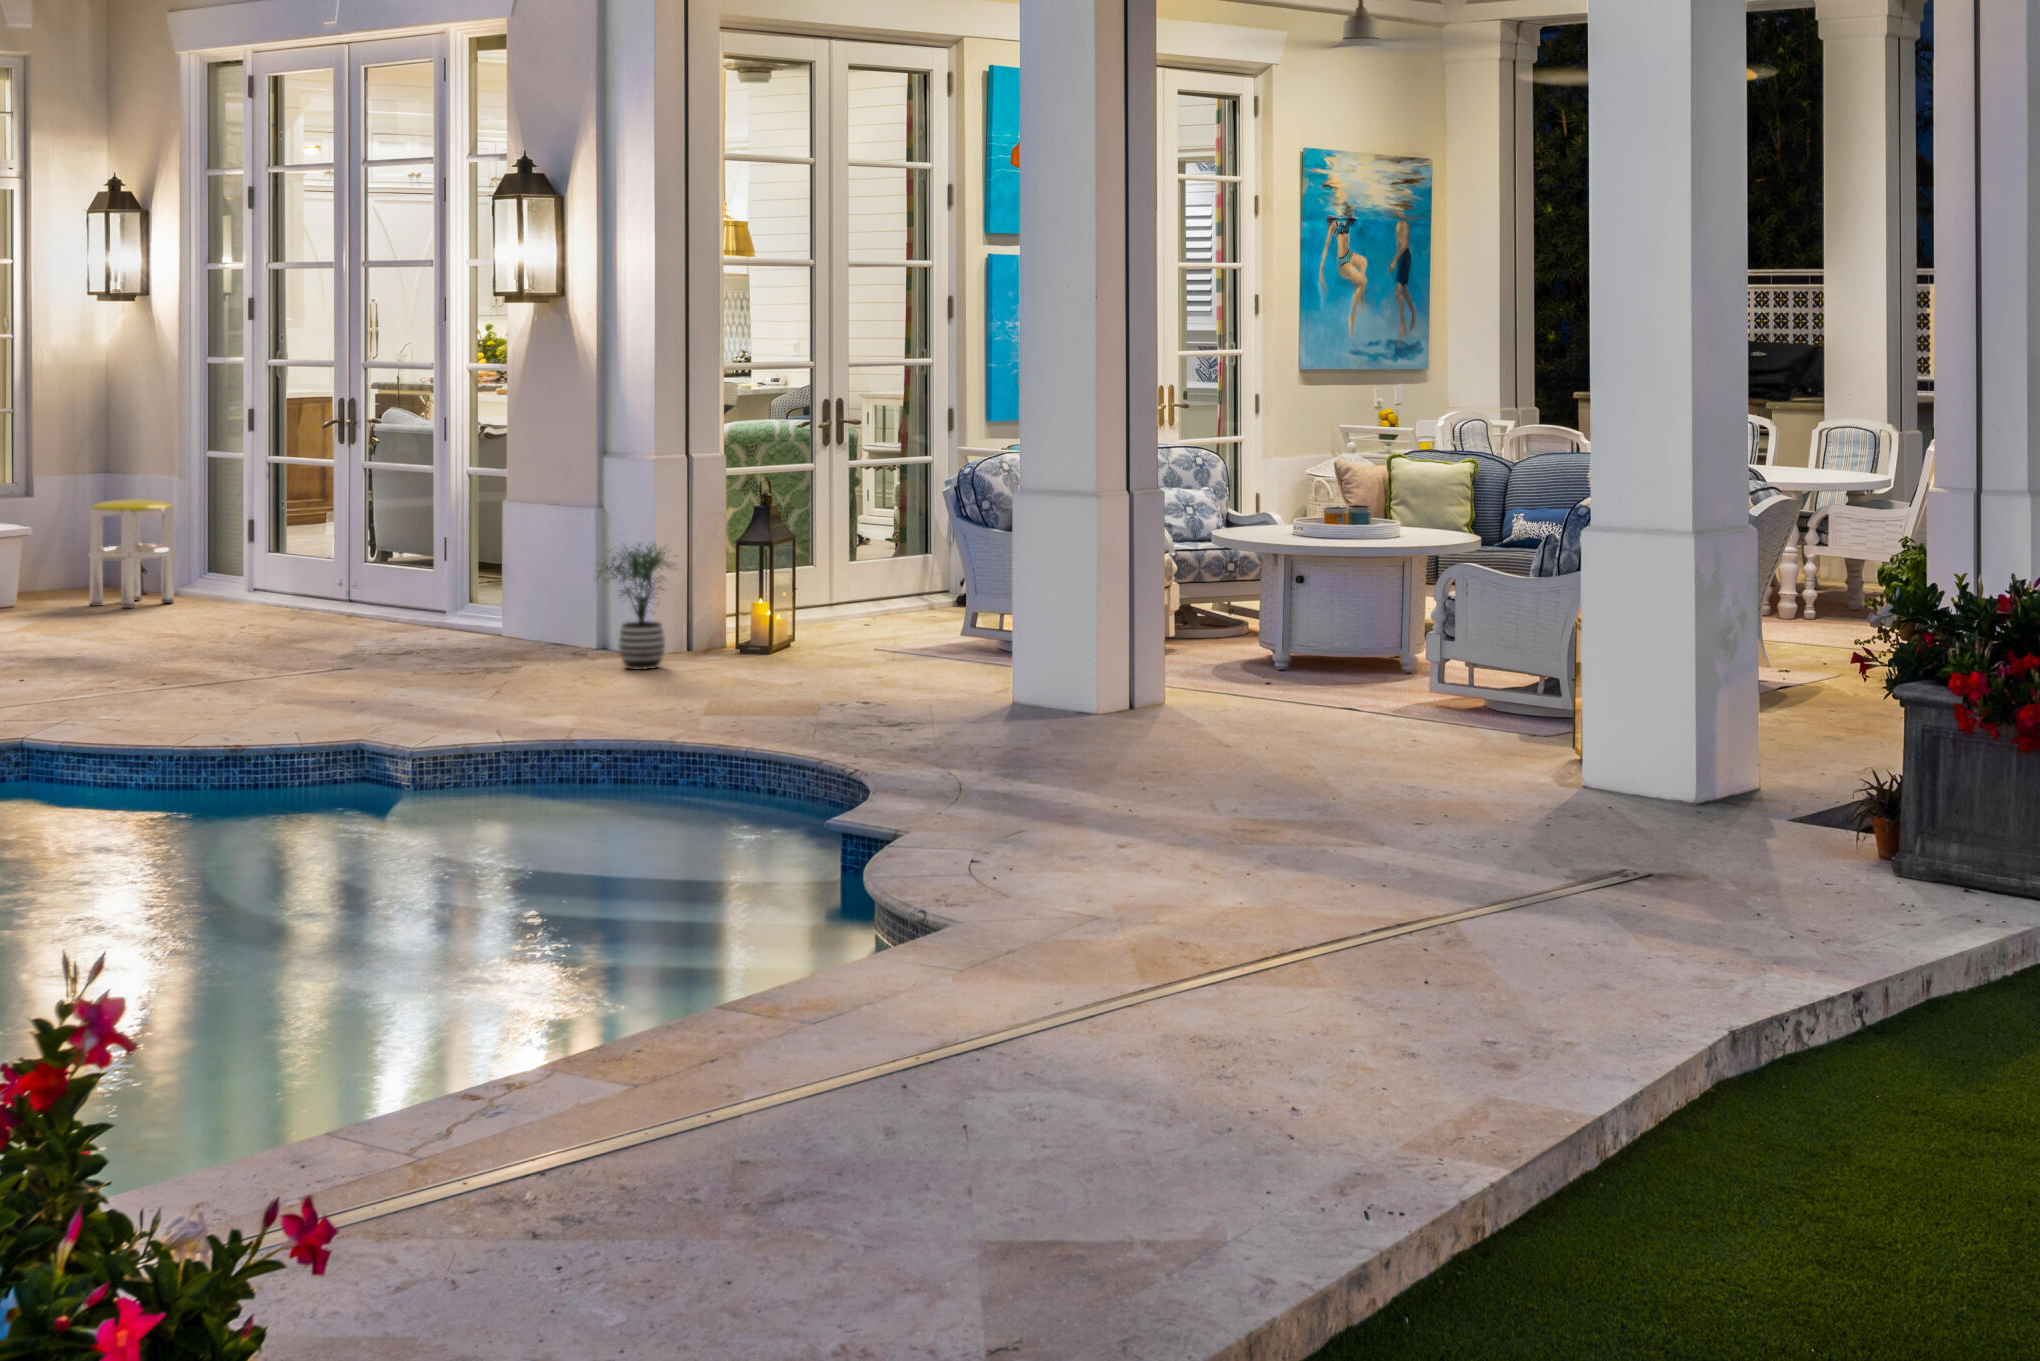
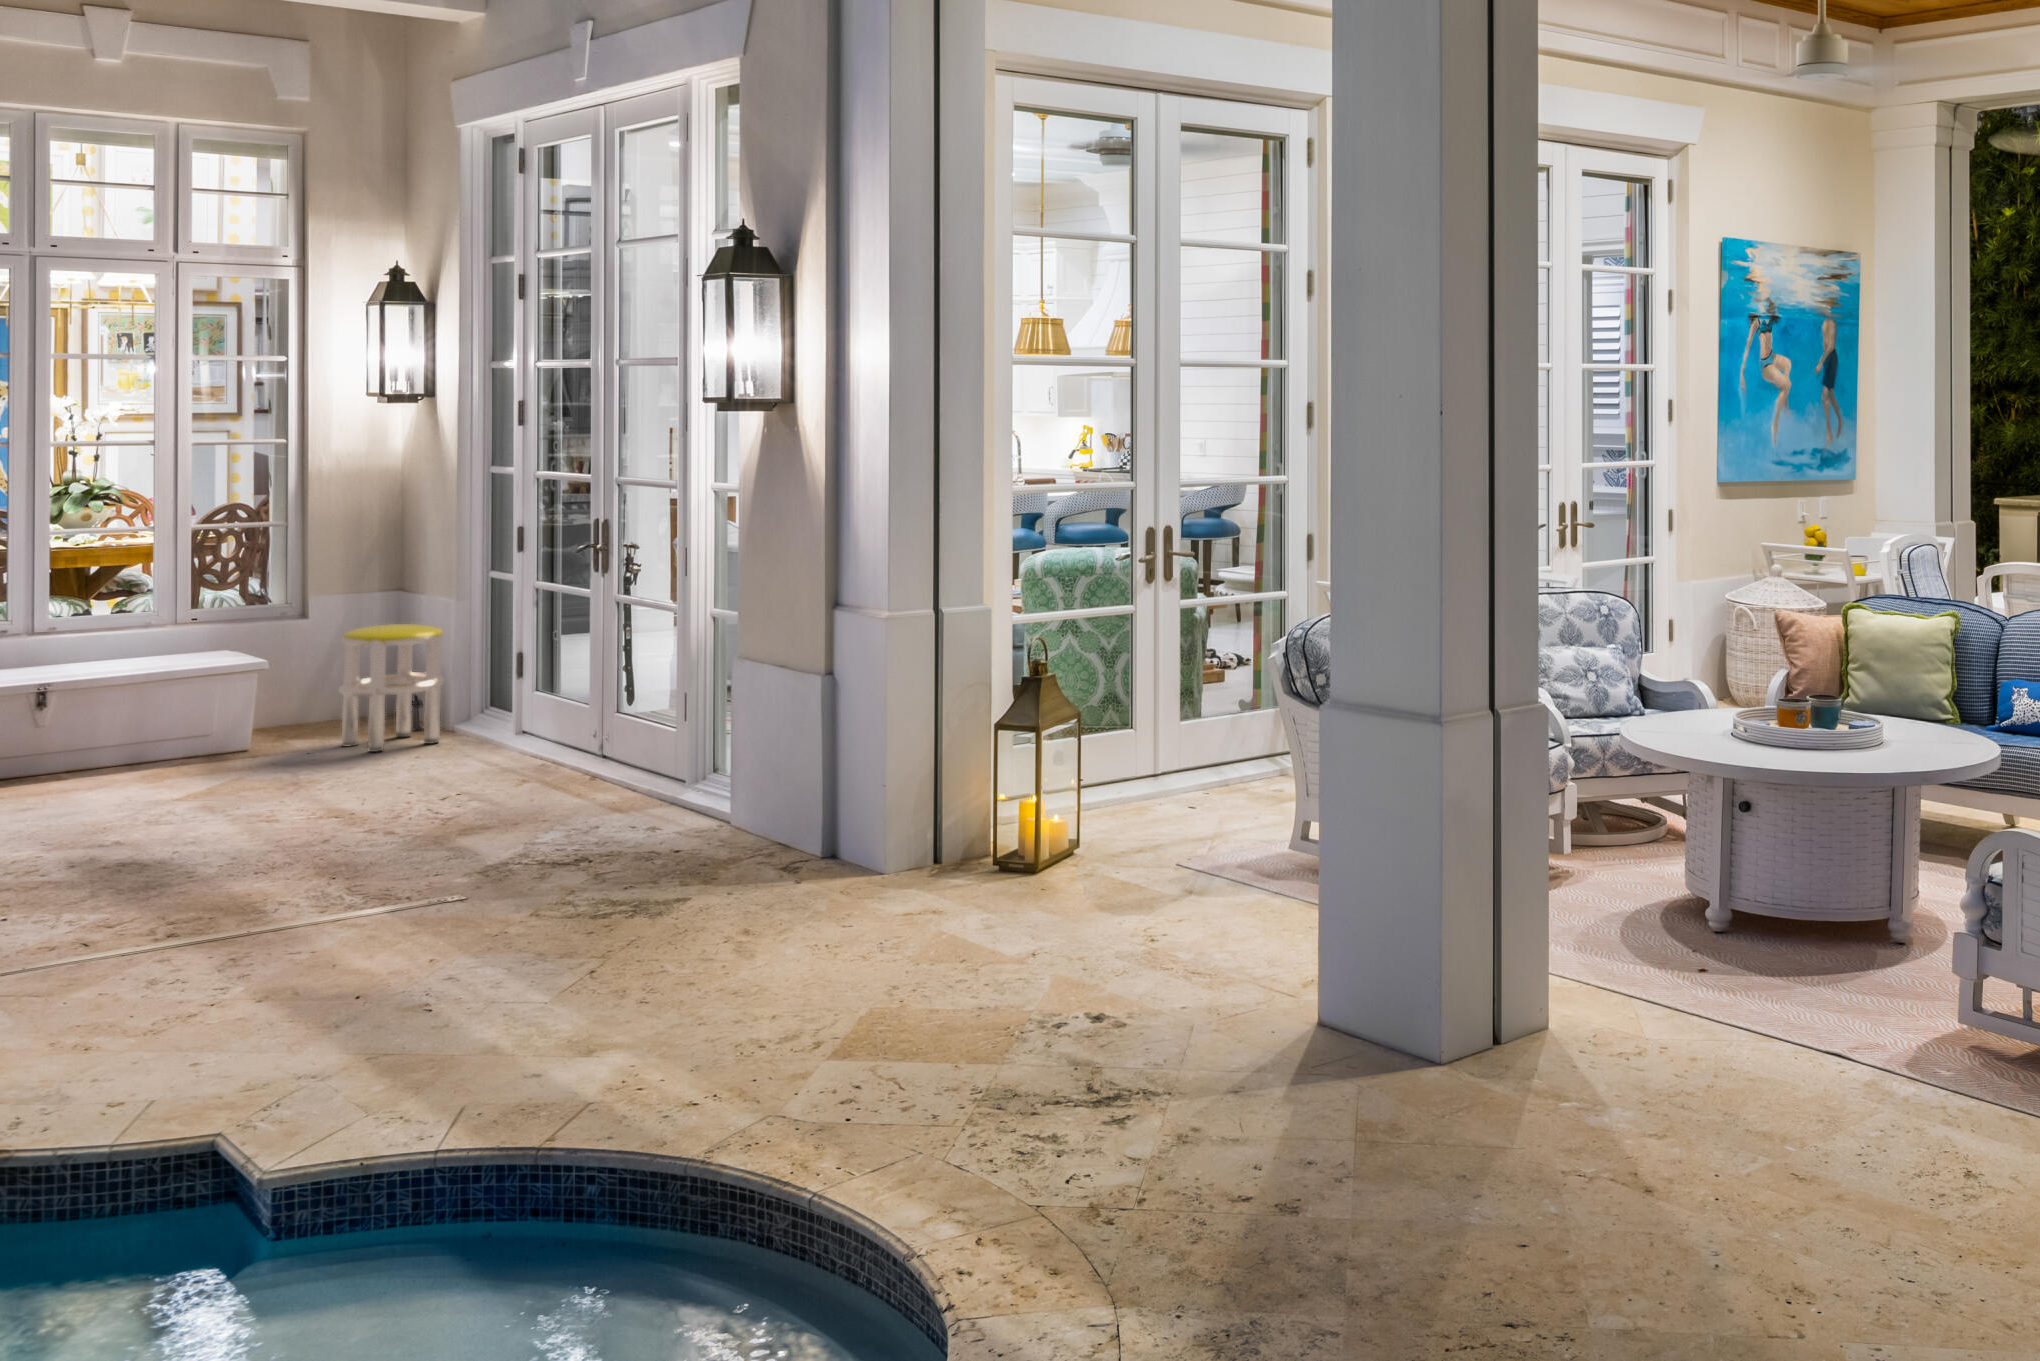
potted plant: present [594,544,677,670] -> none [782,734,909,914]

